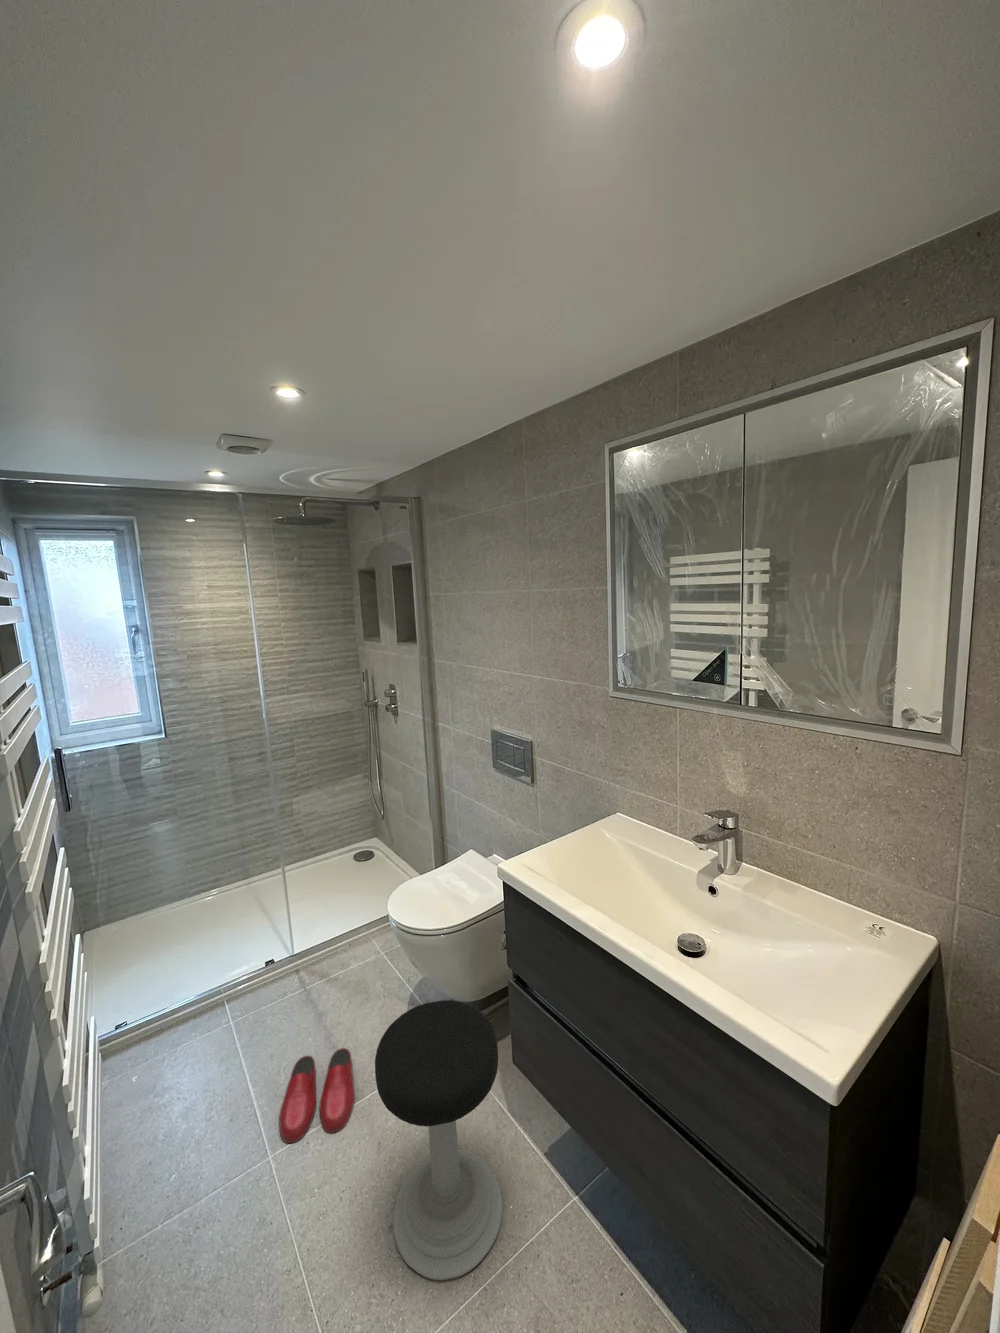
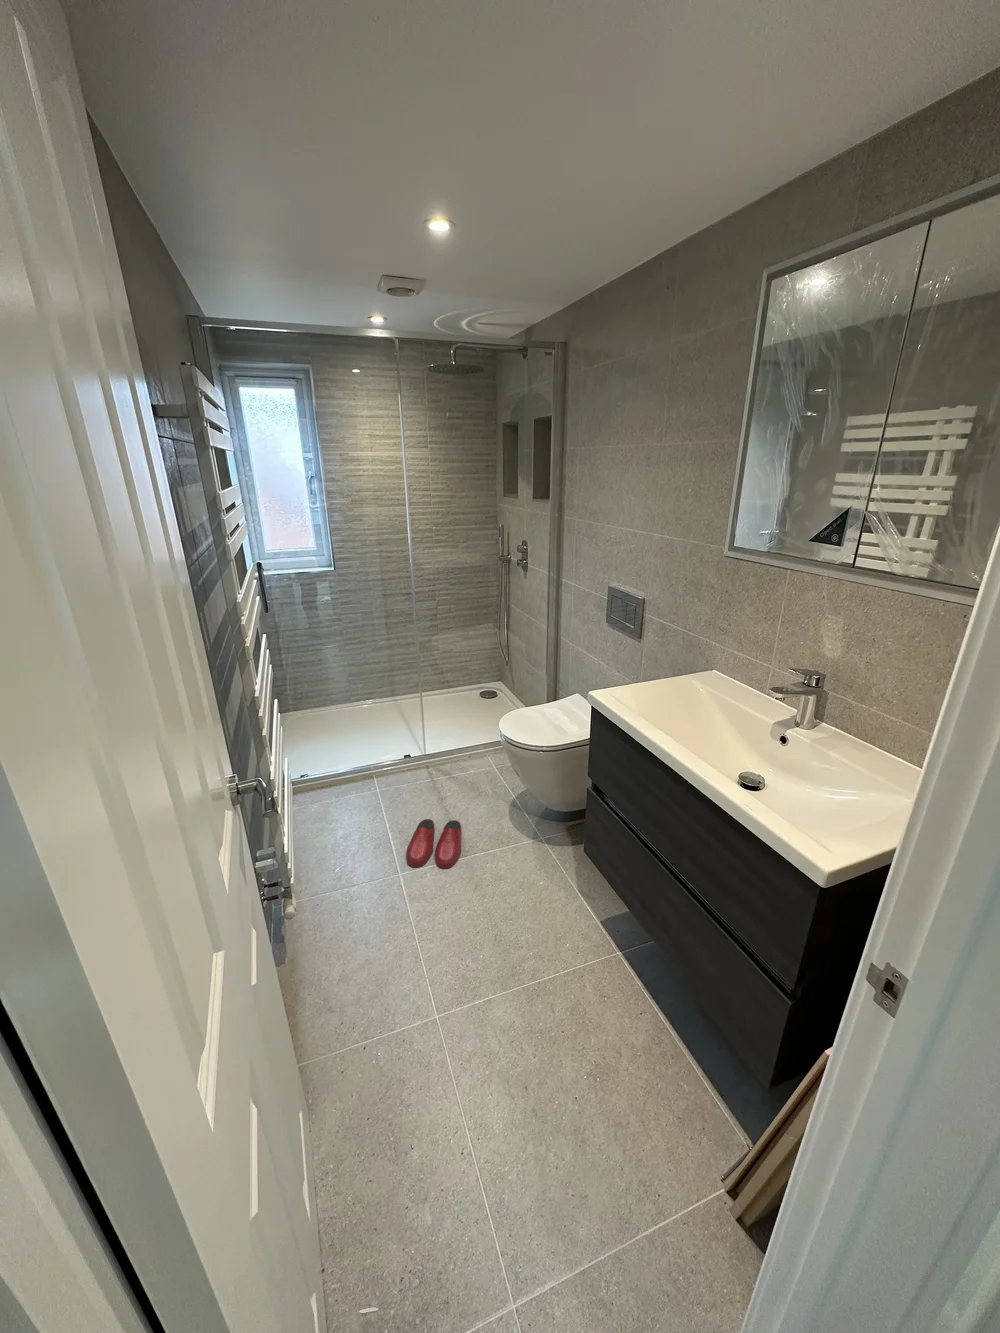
stool: present [375,1000,502,1280] -> none [473,787,568,966]

